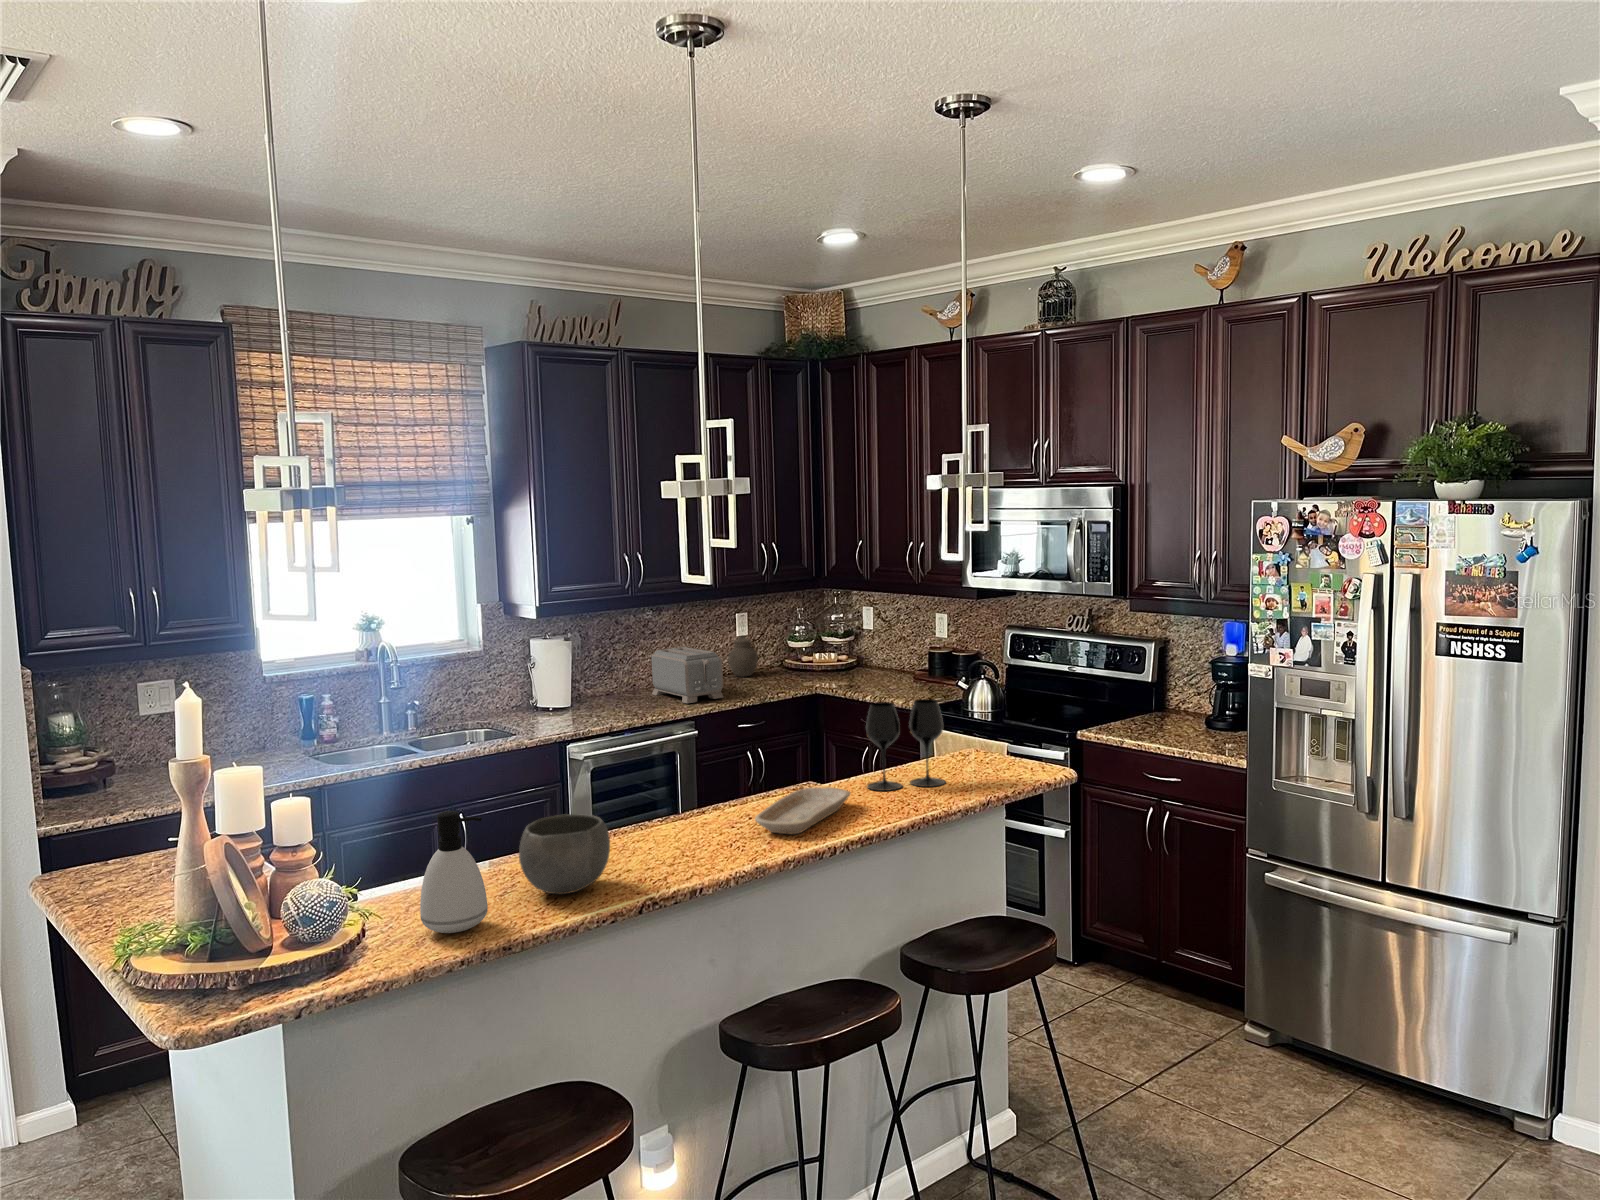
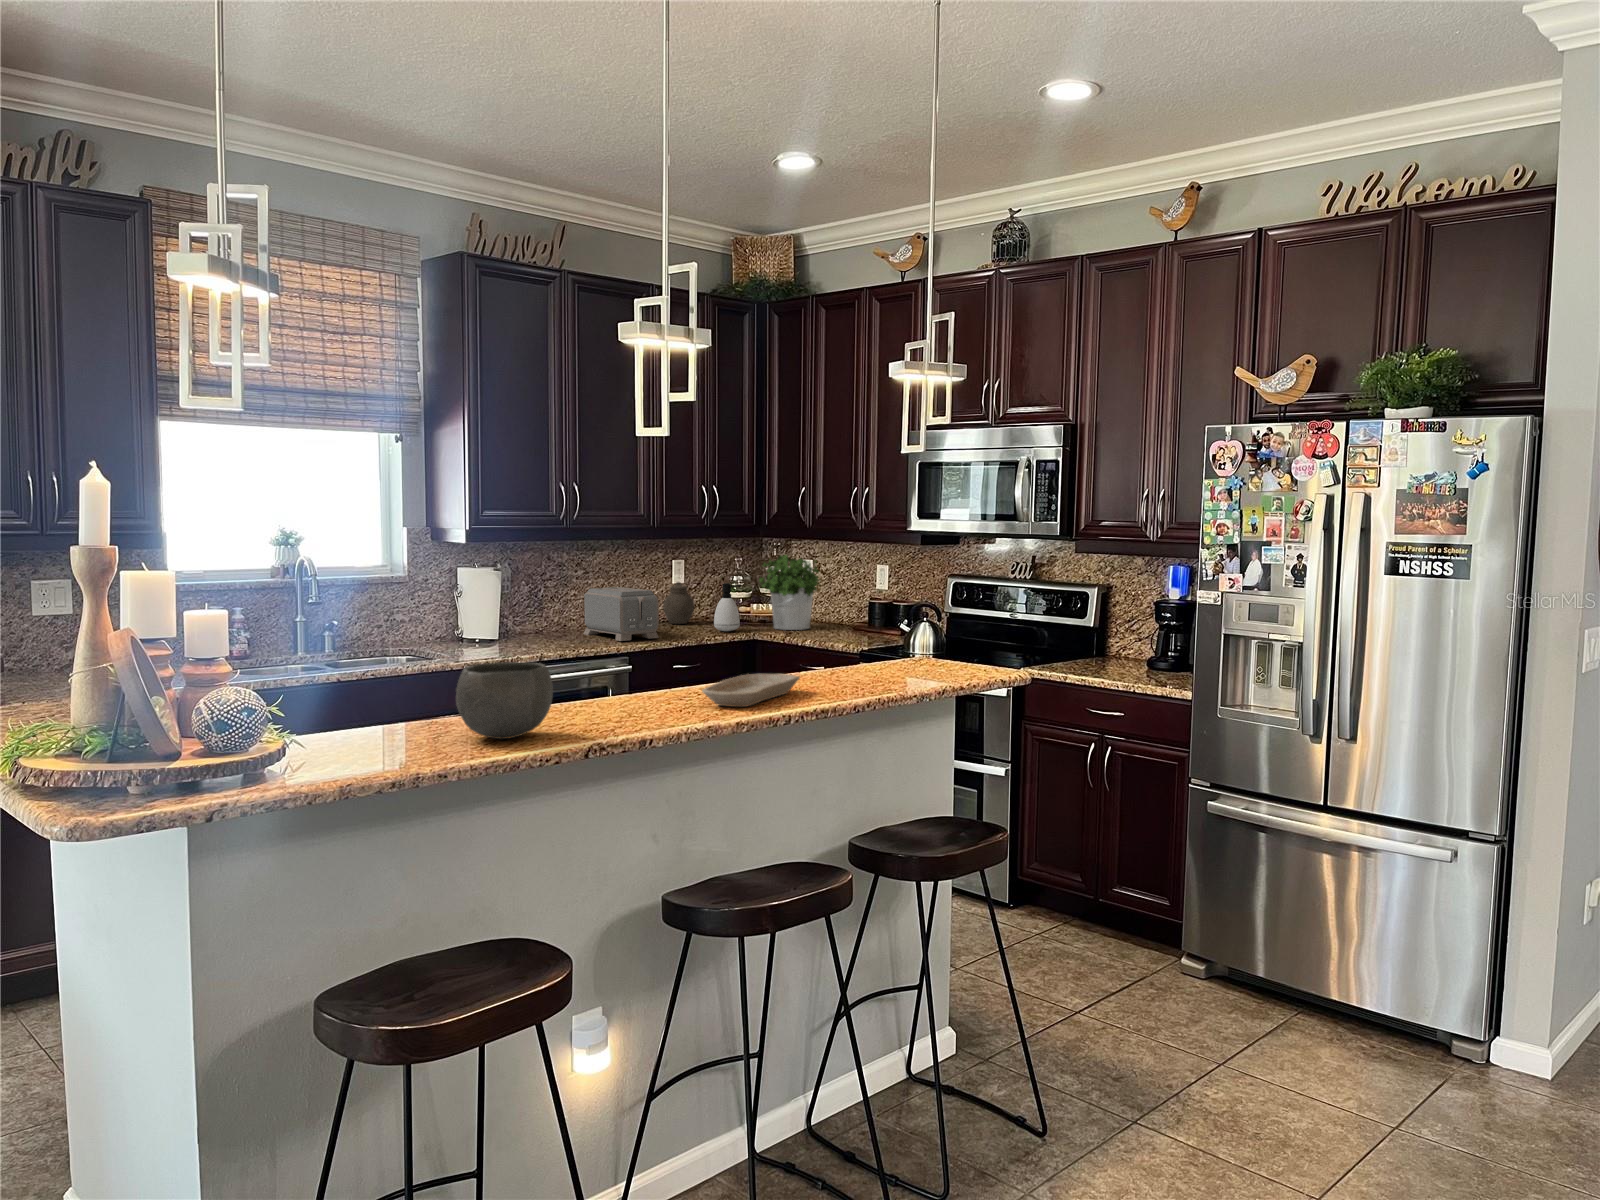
potted plant: none [819,606,880,680] -> present [759,555,820,630]
wine glass: present [866,699,945,791] -> none [815,593,896,683]
soap dispenser: present [420,811,488,933] -> present [714,583,740,631]

